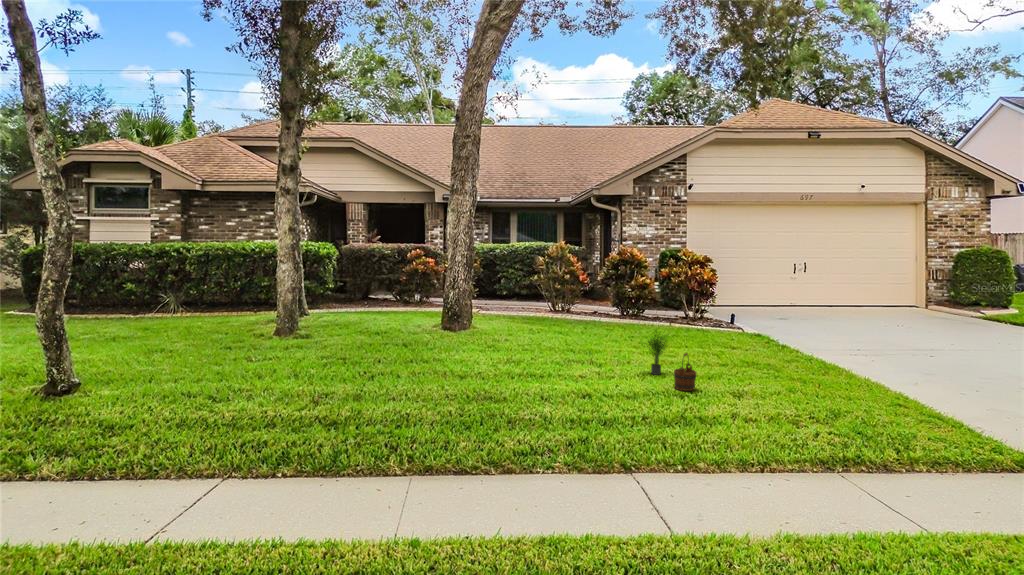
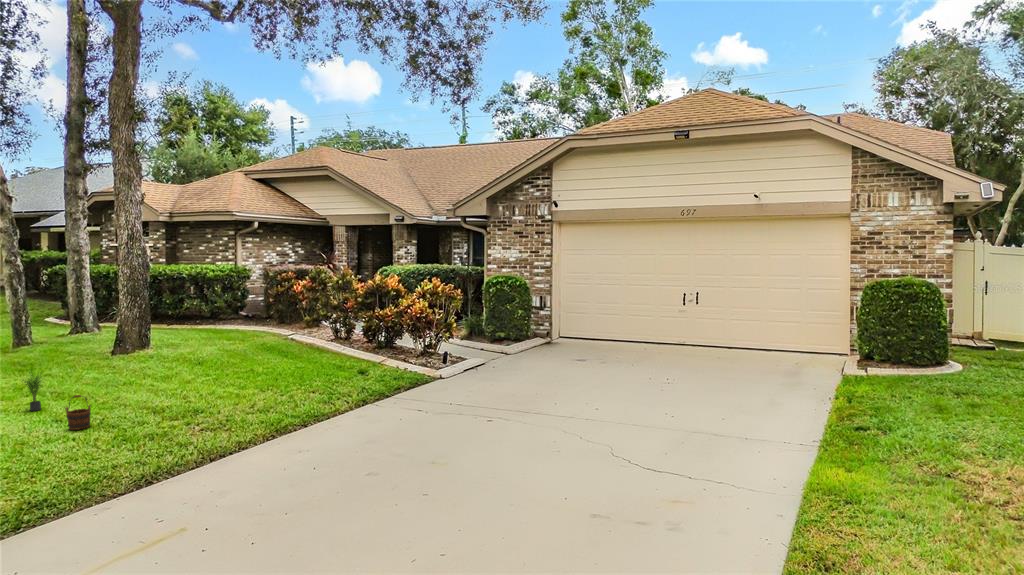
potted plant: present [648,335,668,375] -> present [23,375,41,411]

